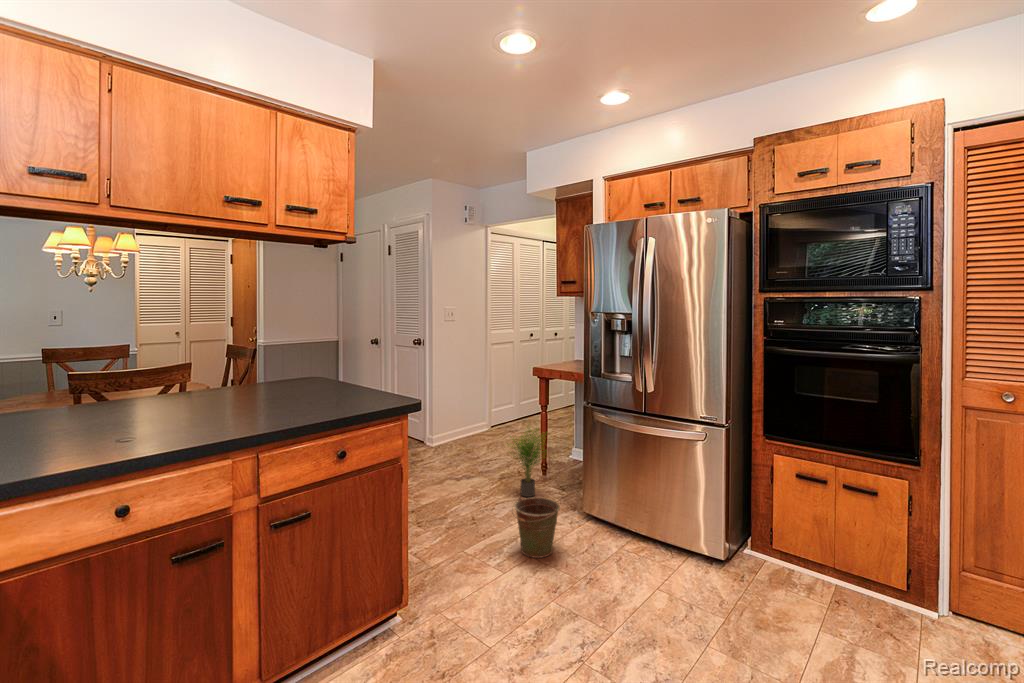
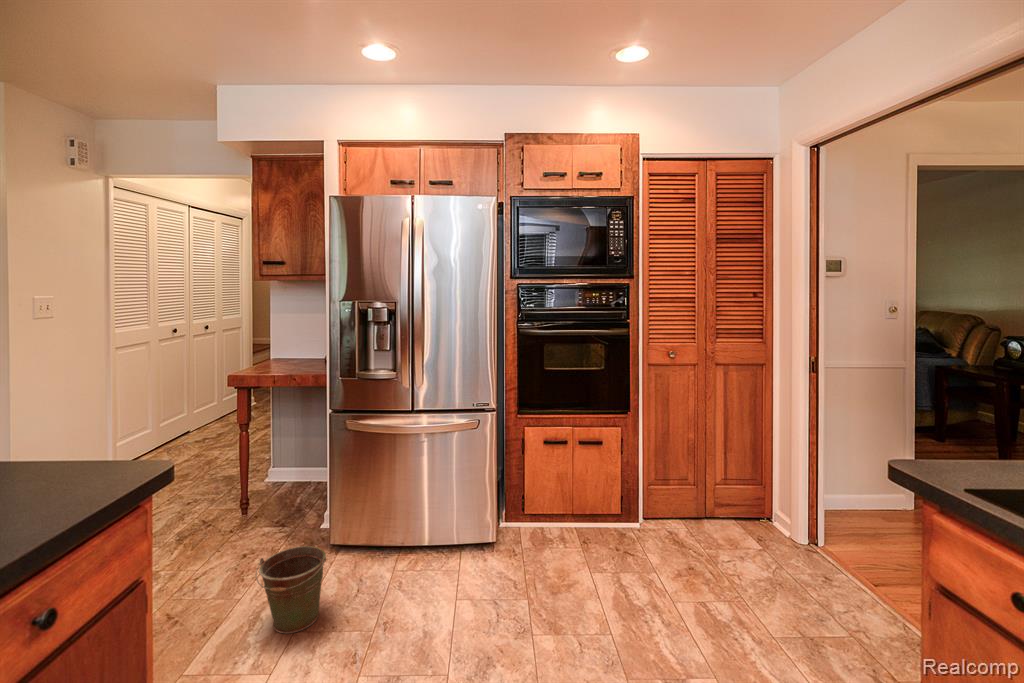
potted plant: present [513,430,545,497] -> none [190,451,265,553]

